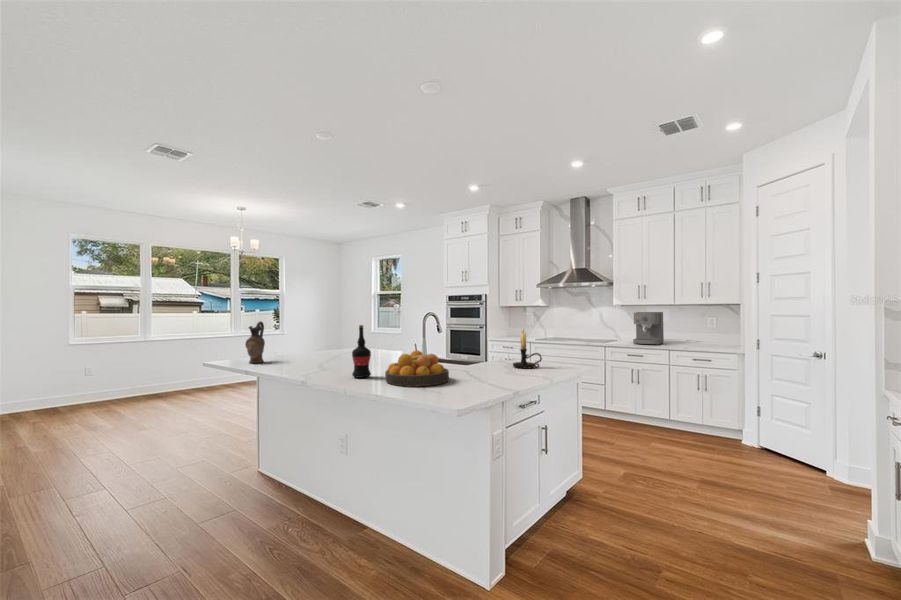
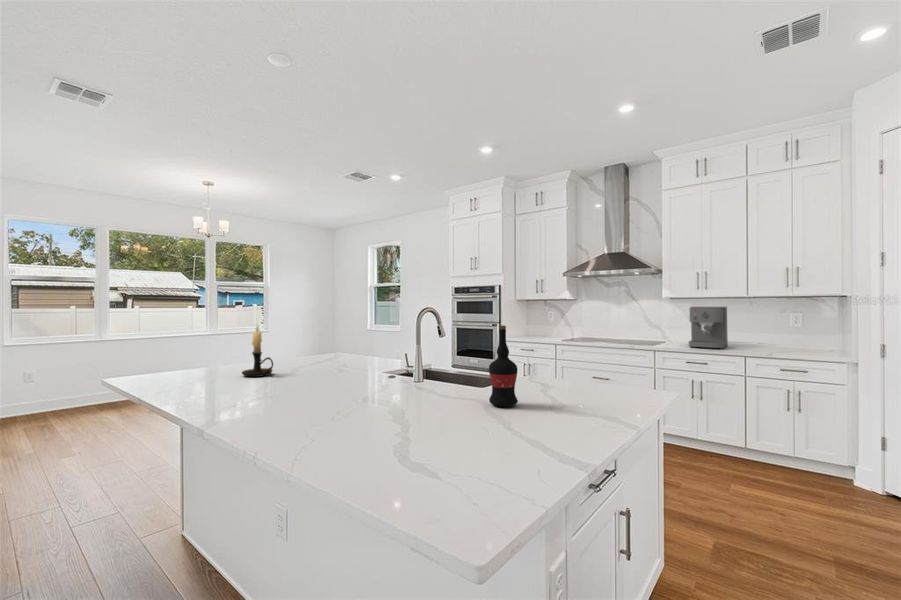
ceramic pitcher: present [245,321,265,363] -> none [165,319,195,378]
wine bottle: present [352,325,371,378] -> present [489,325,518,406]
candle holder: present [513,327,542,369] -> present [242,324,273,377]
fruit bowl: present [385,351,449,386] -> none [344,367,448,432]

